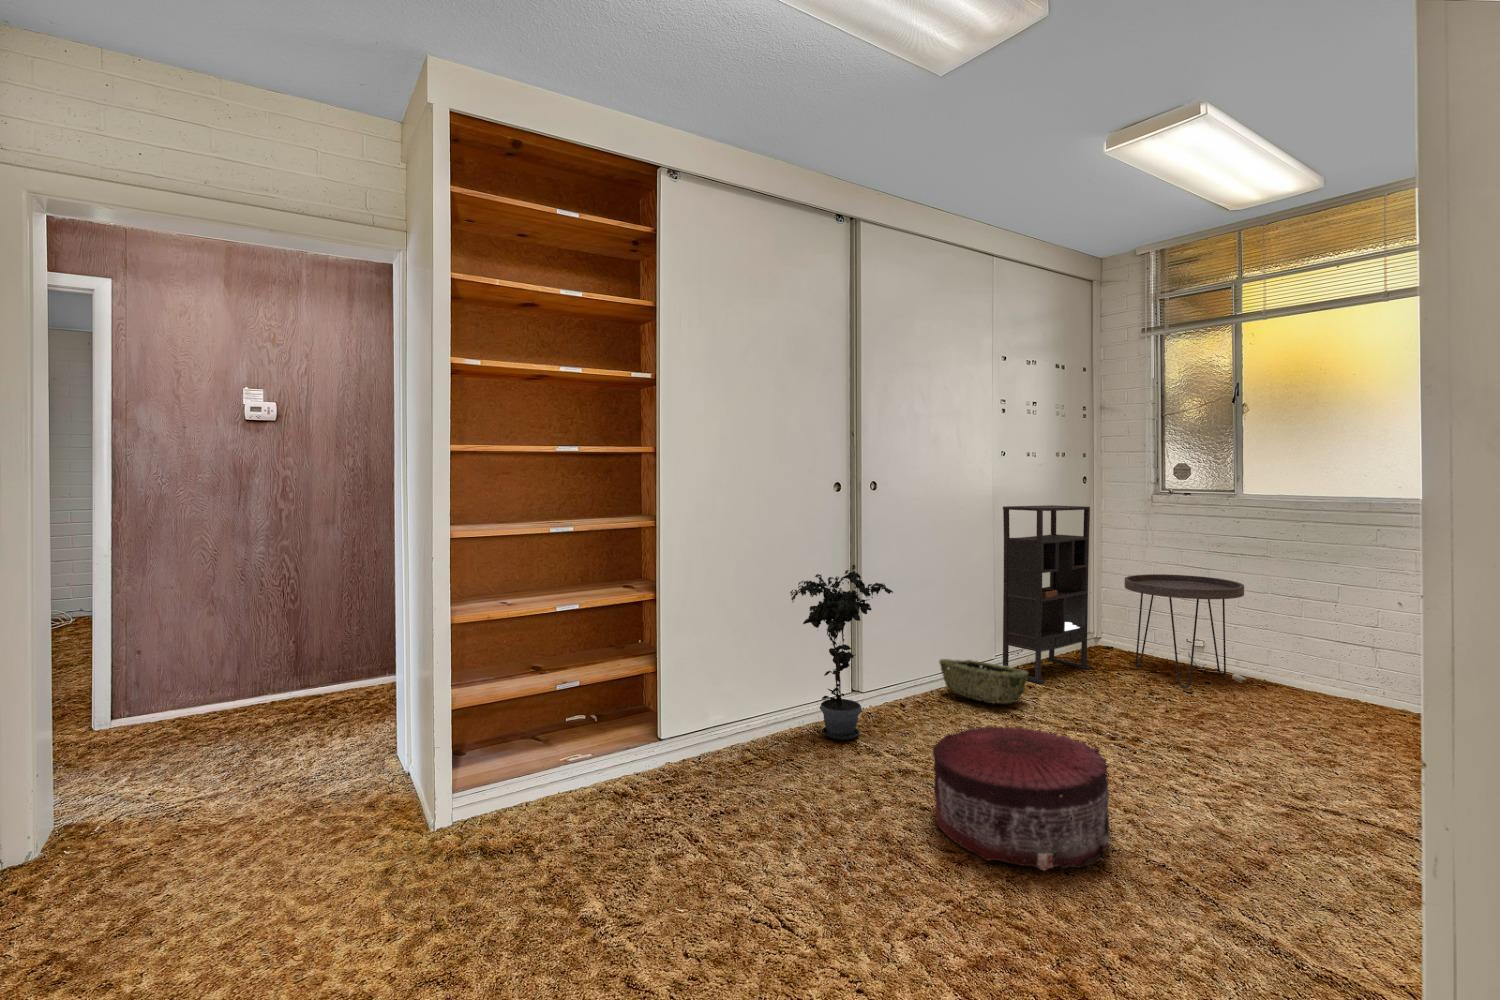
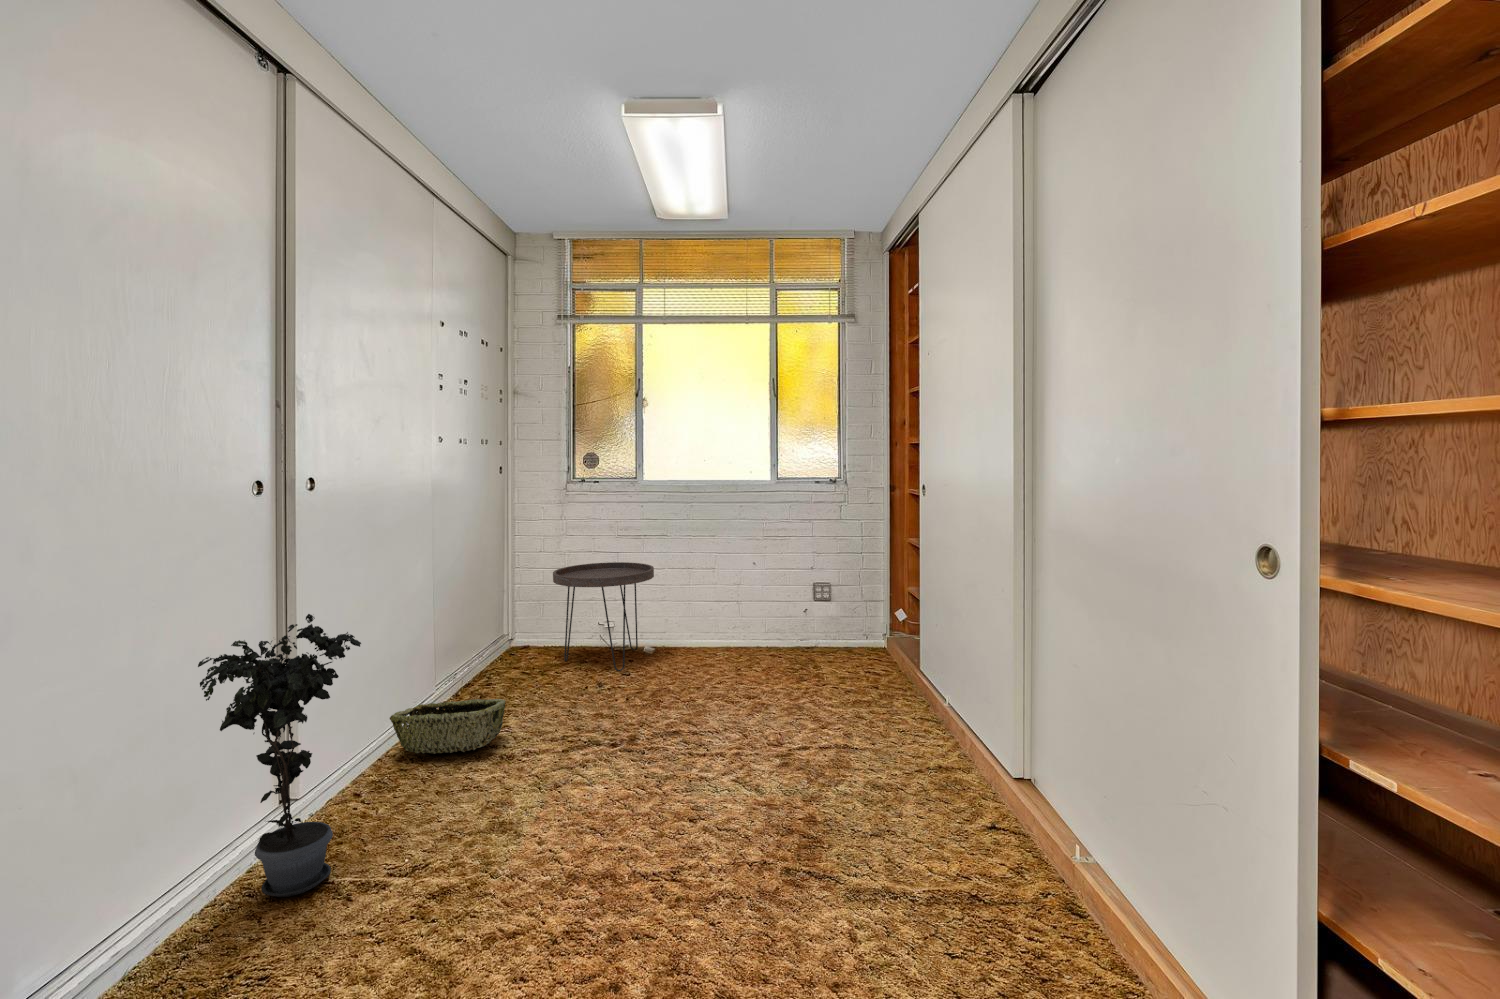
bookshelf: present [1003,505,1090,684] -> none [436,503,528,709]
pouf: present [933,727,1110,870] -> none [518,764,736,963]

